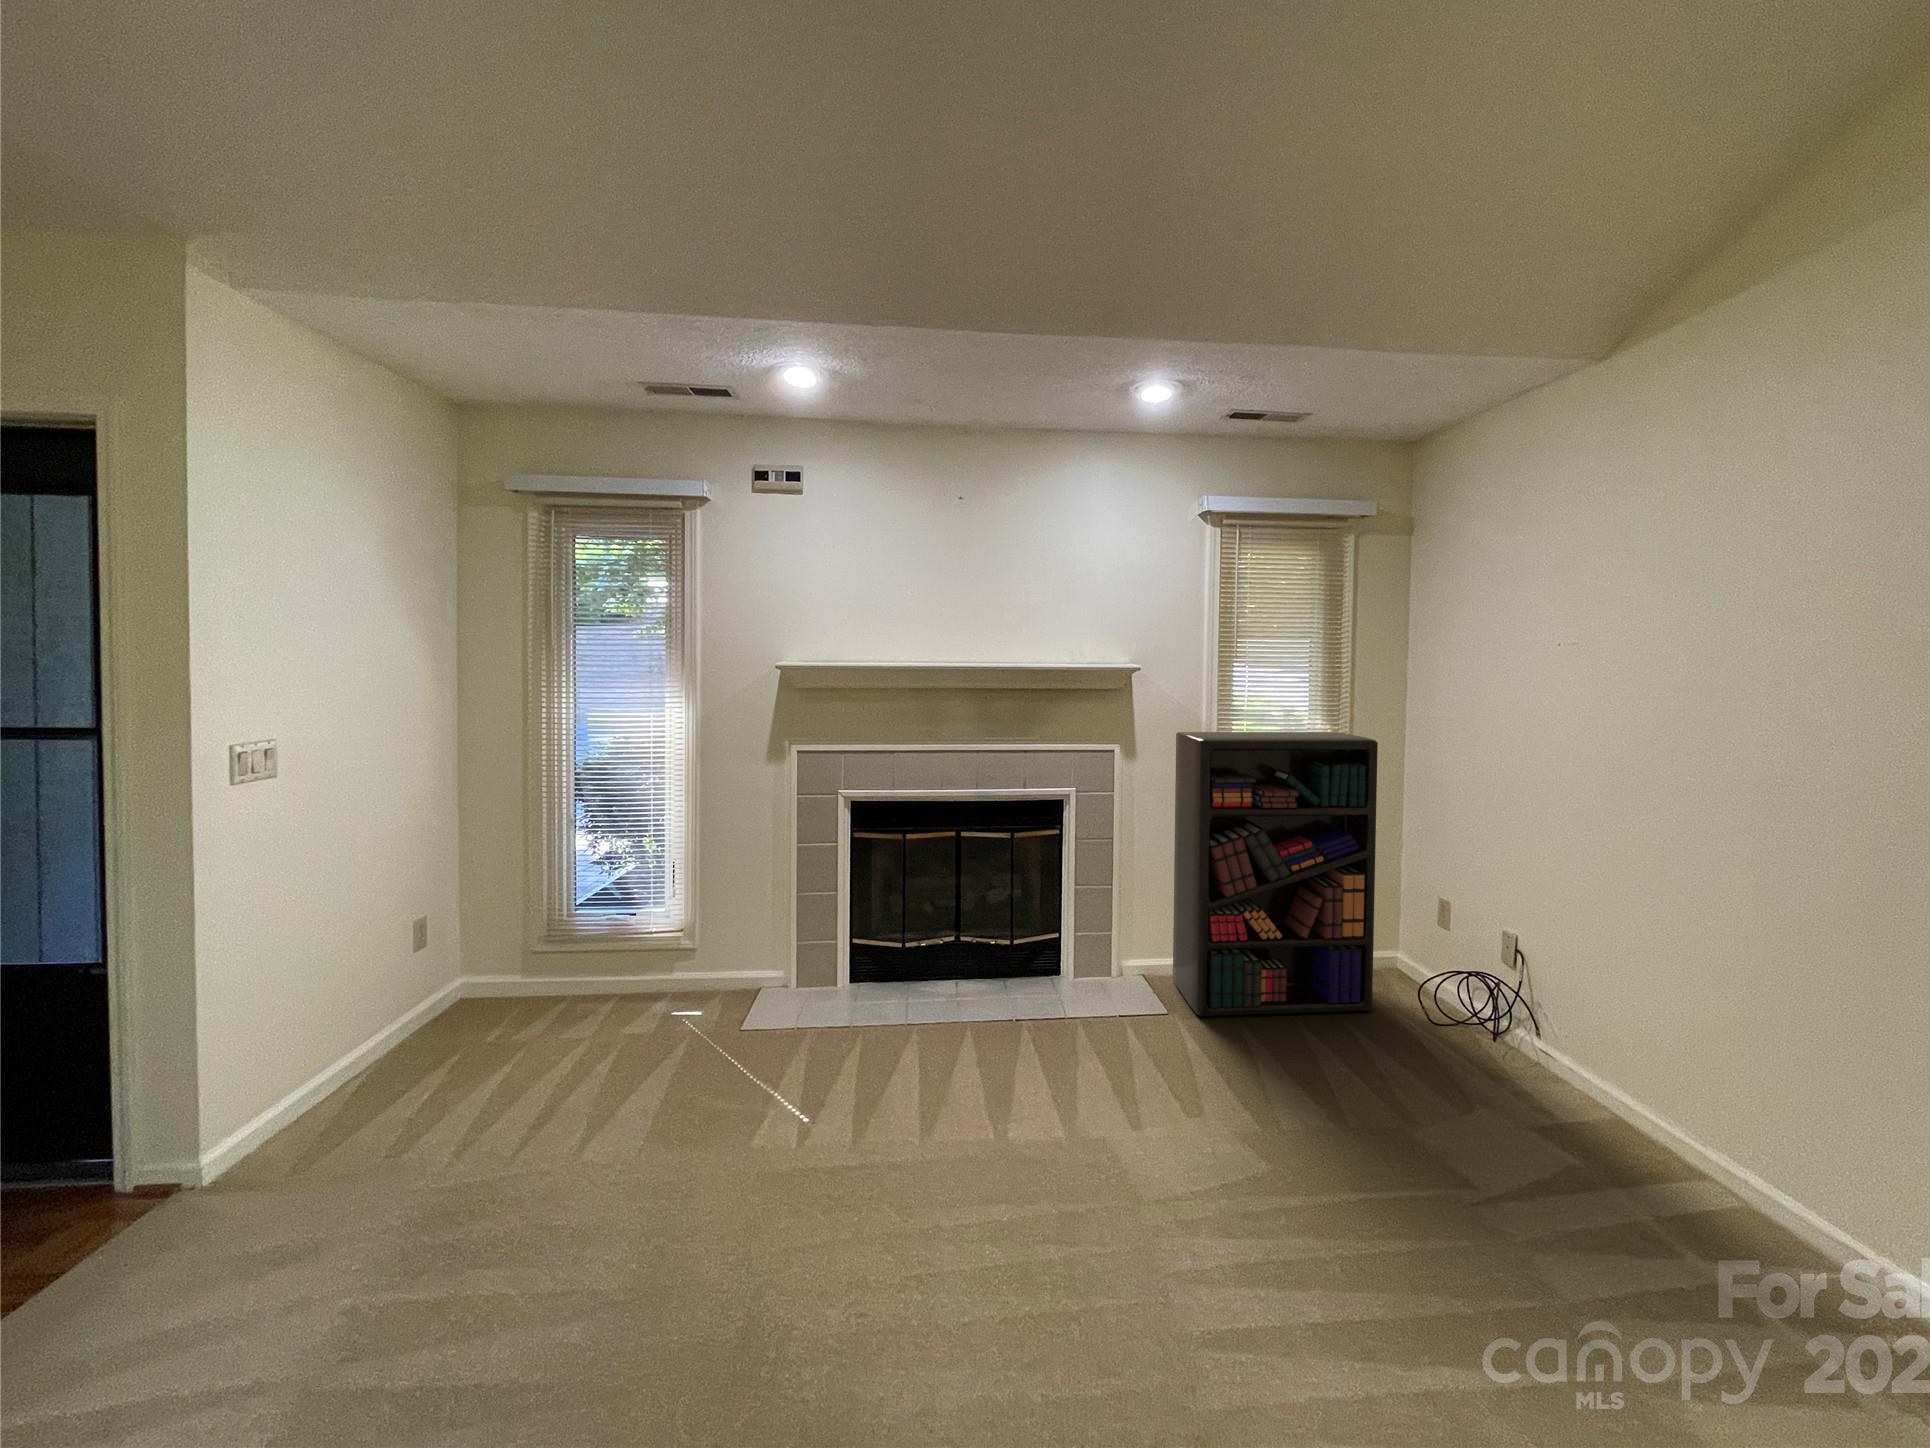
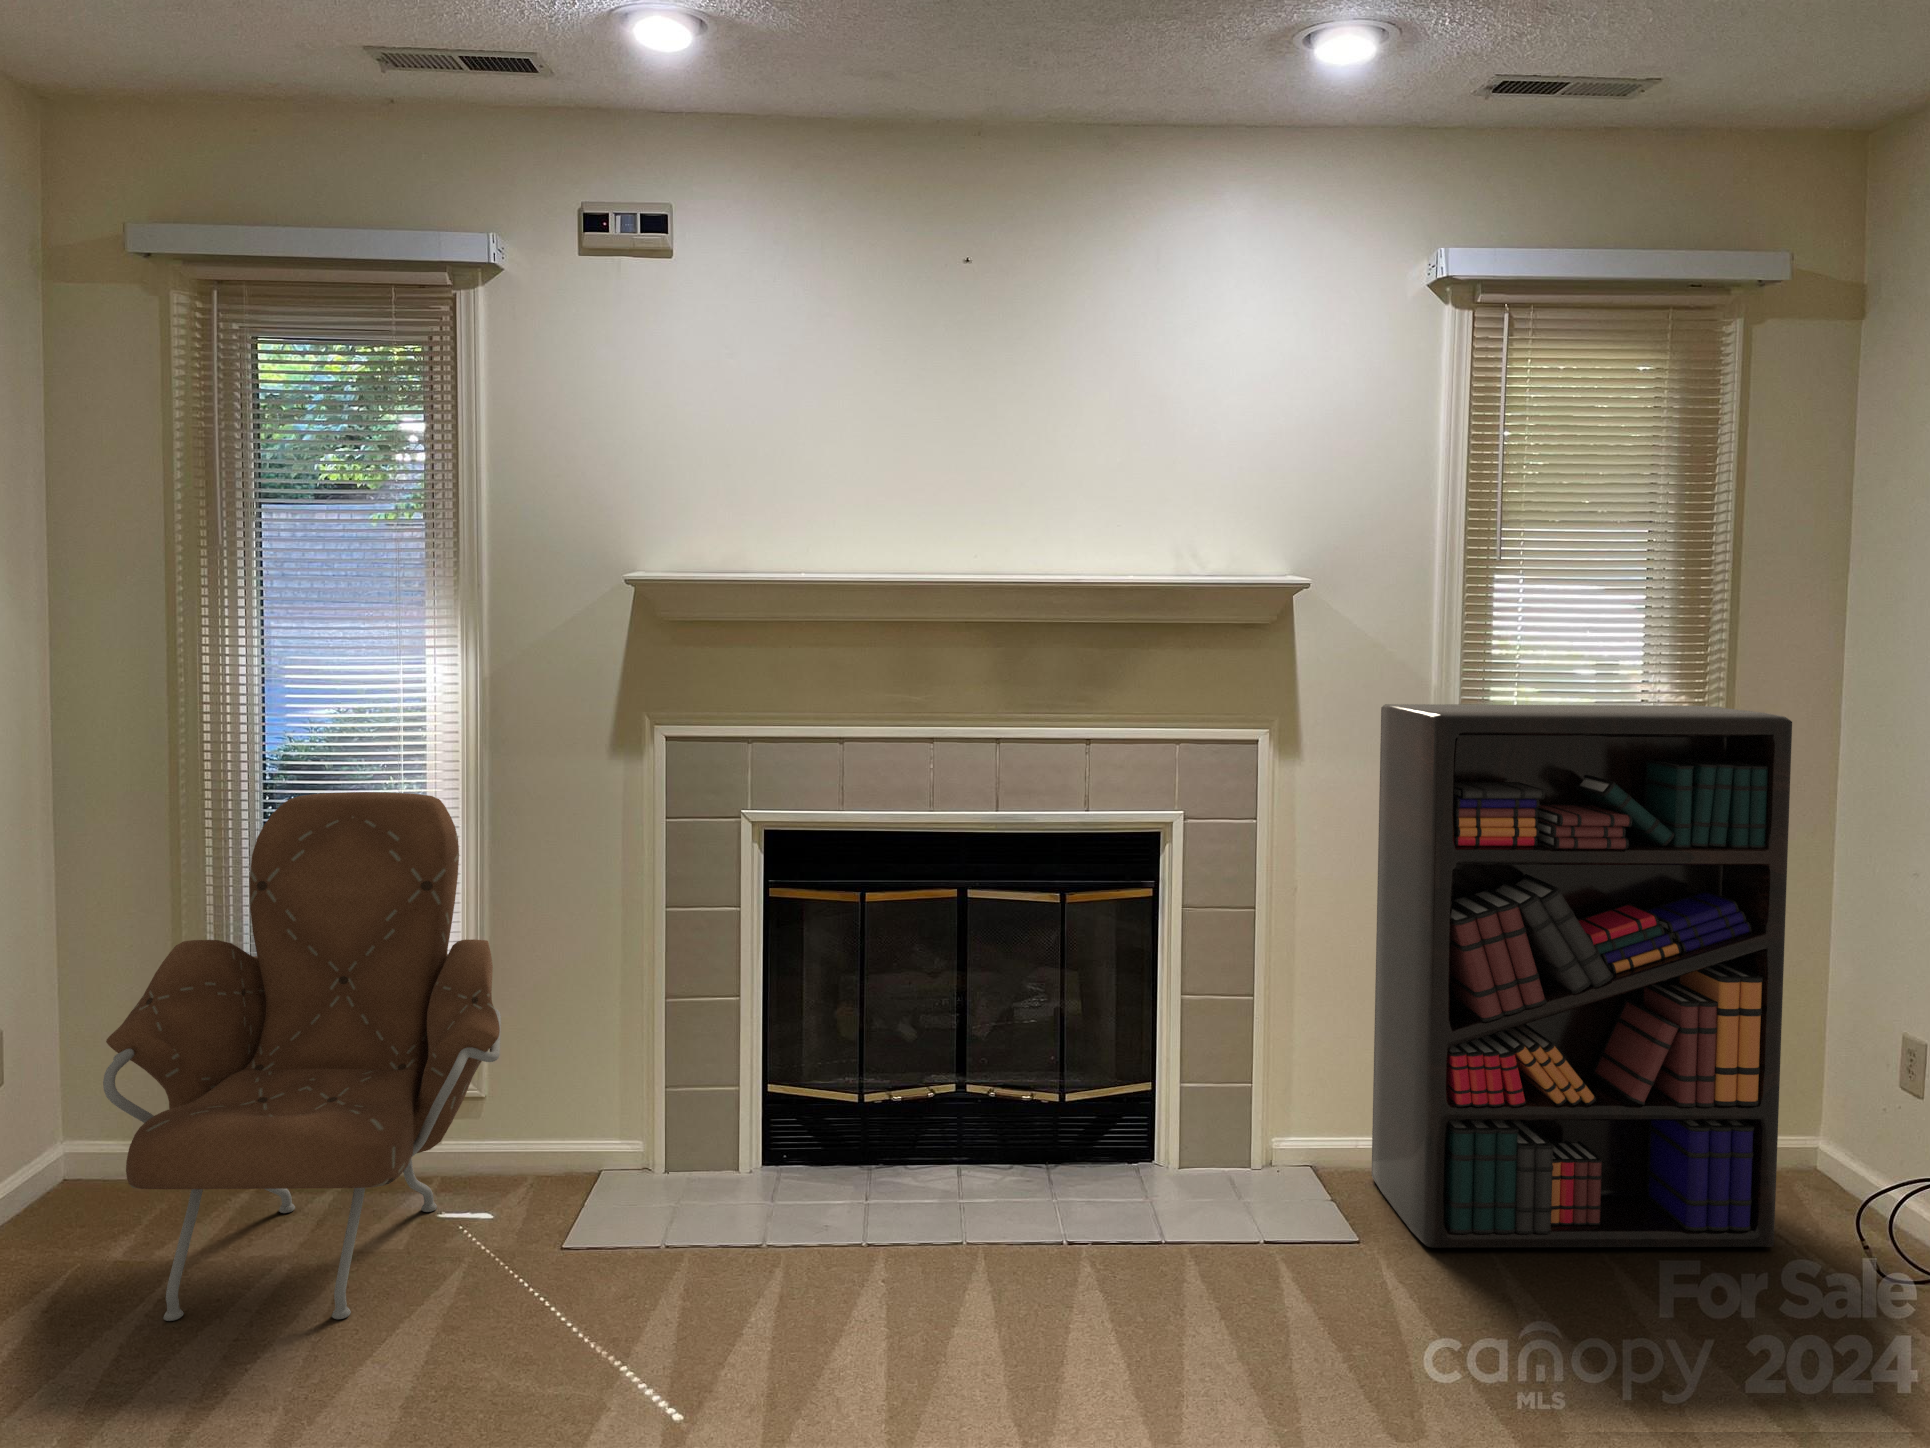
armchair: none [484,783,707,1077] -> present [103,792,501,1321]

